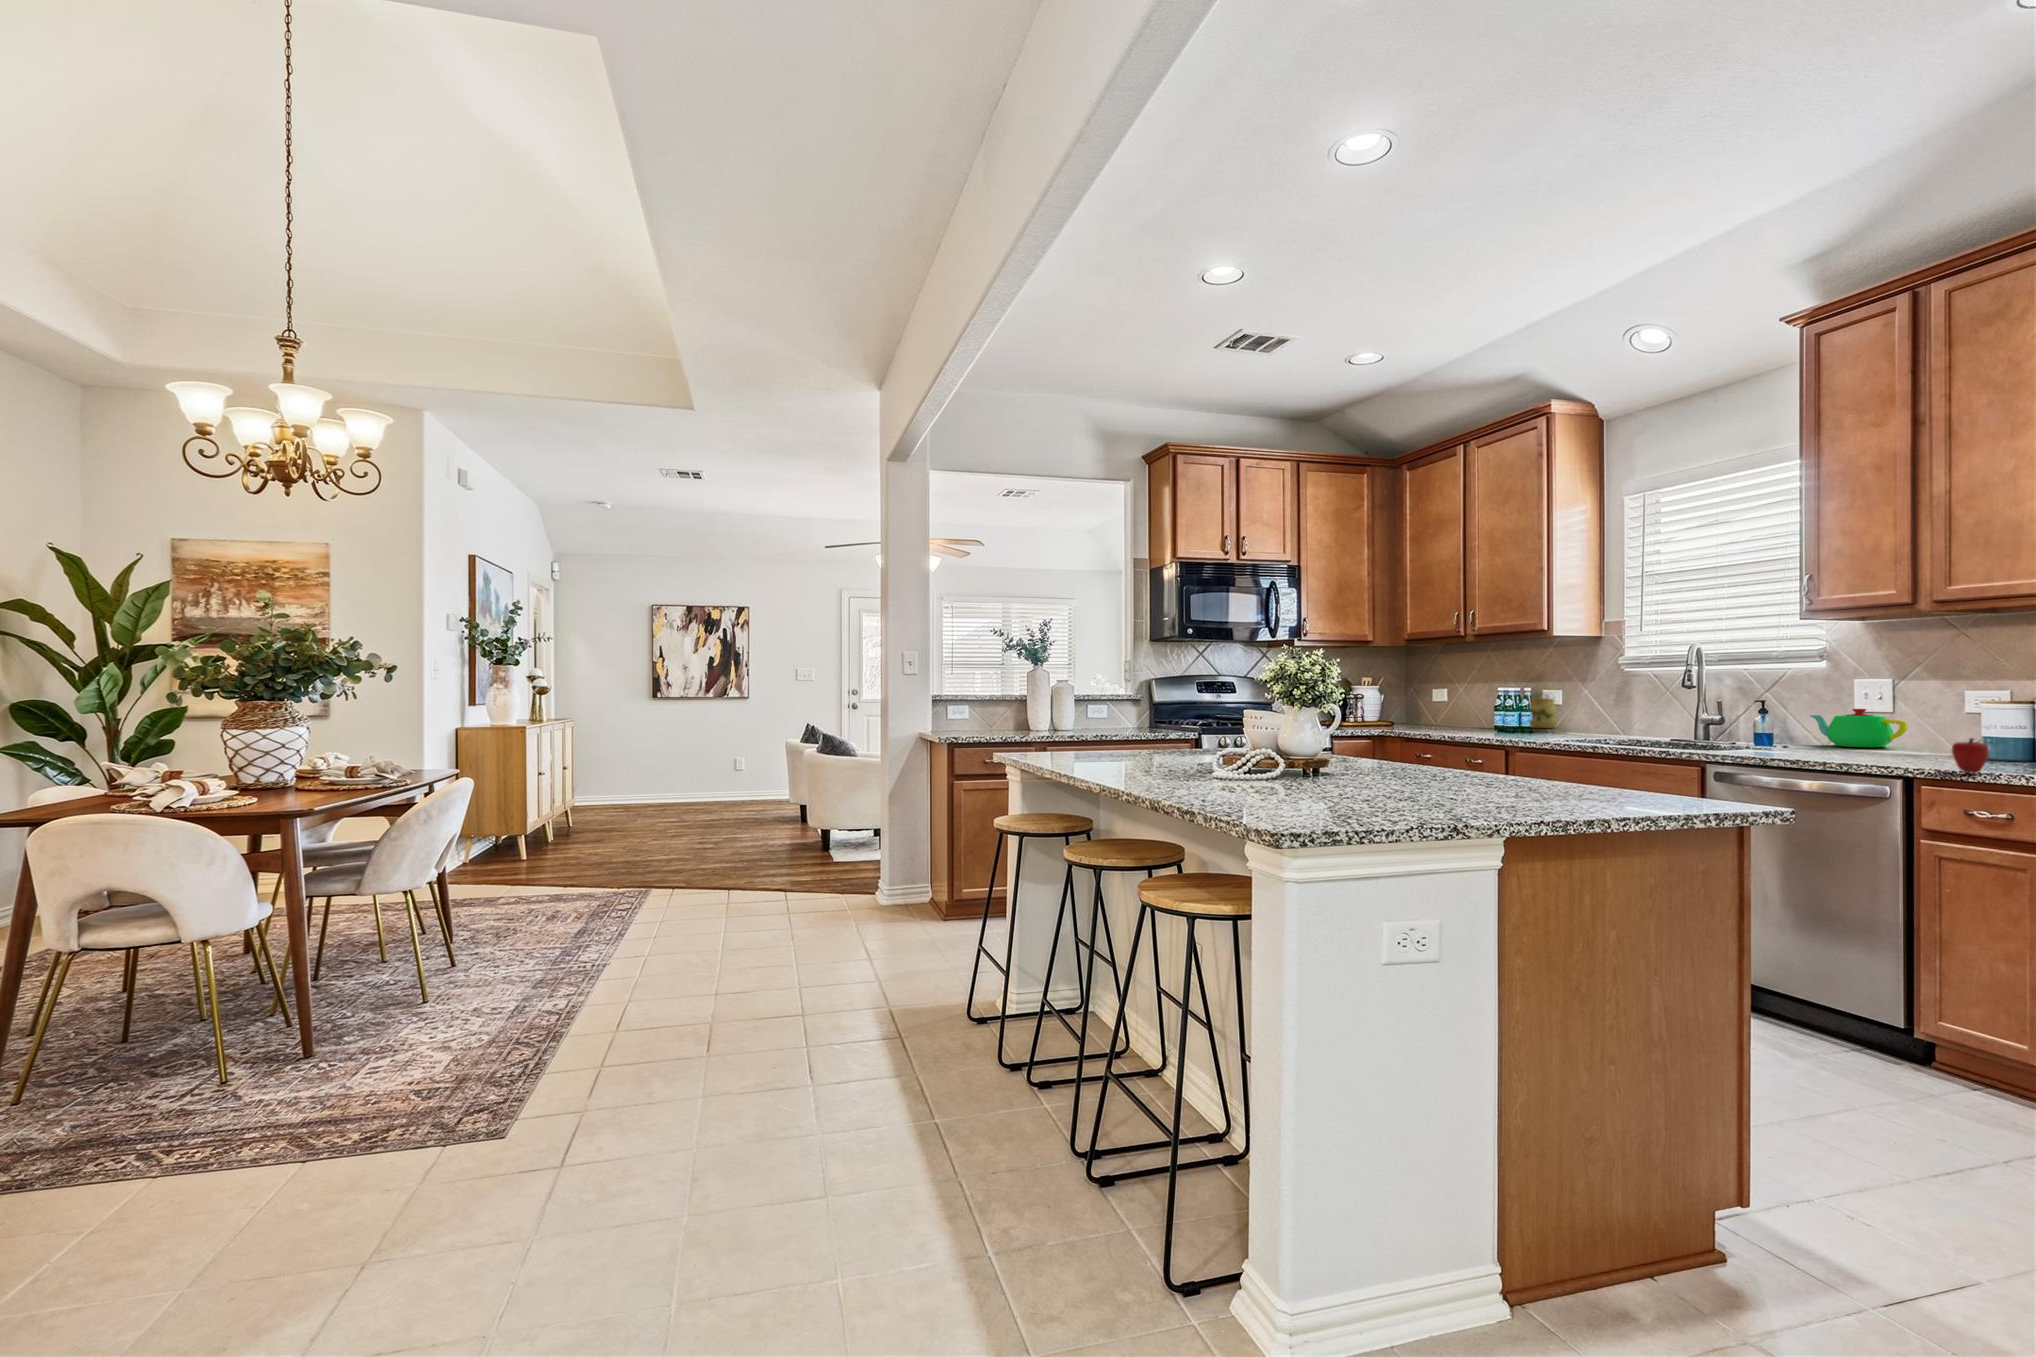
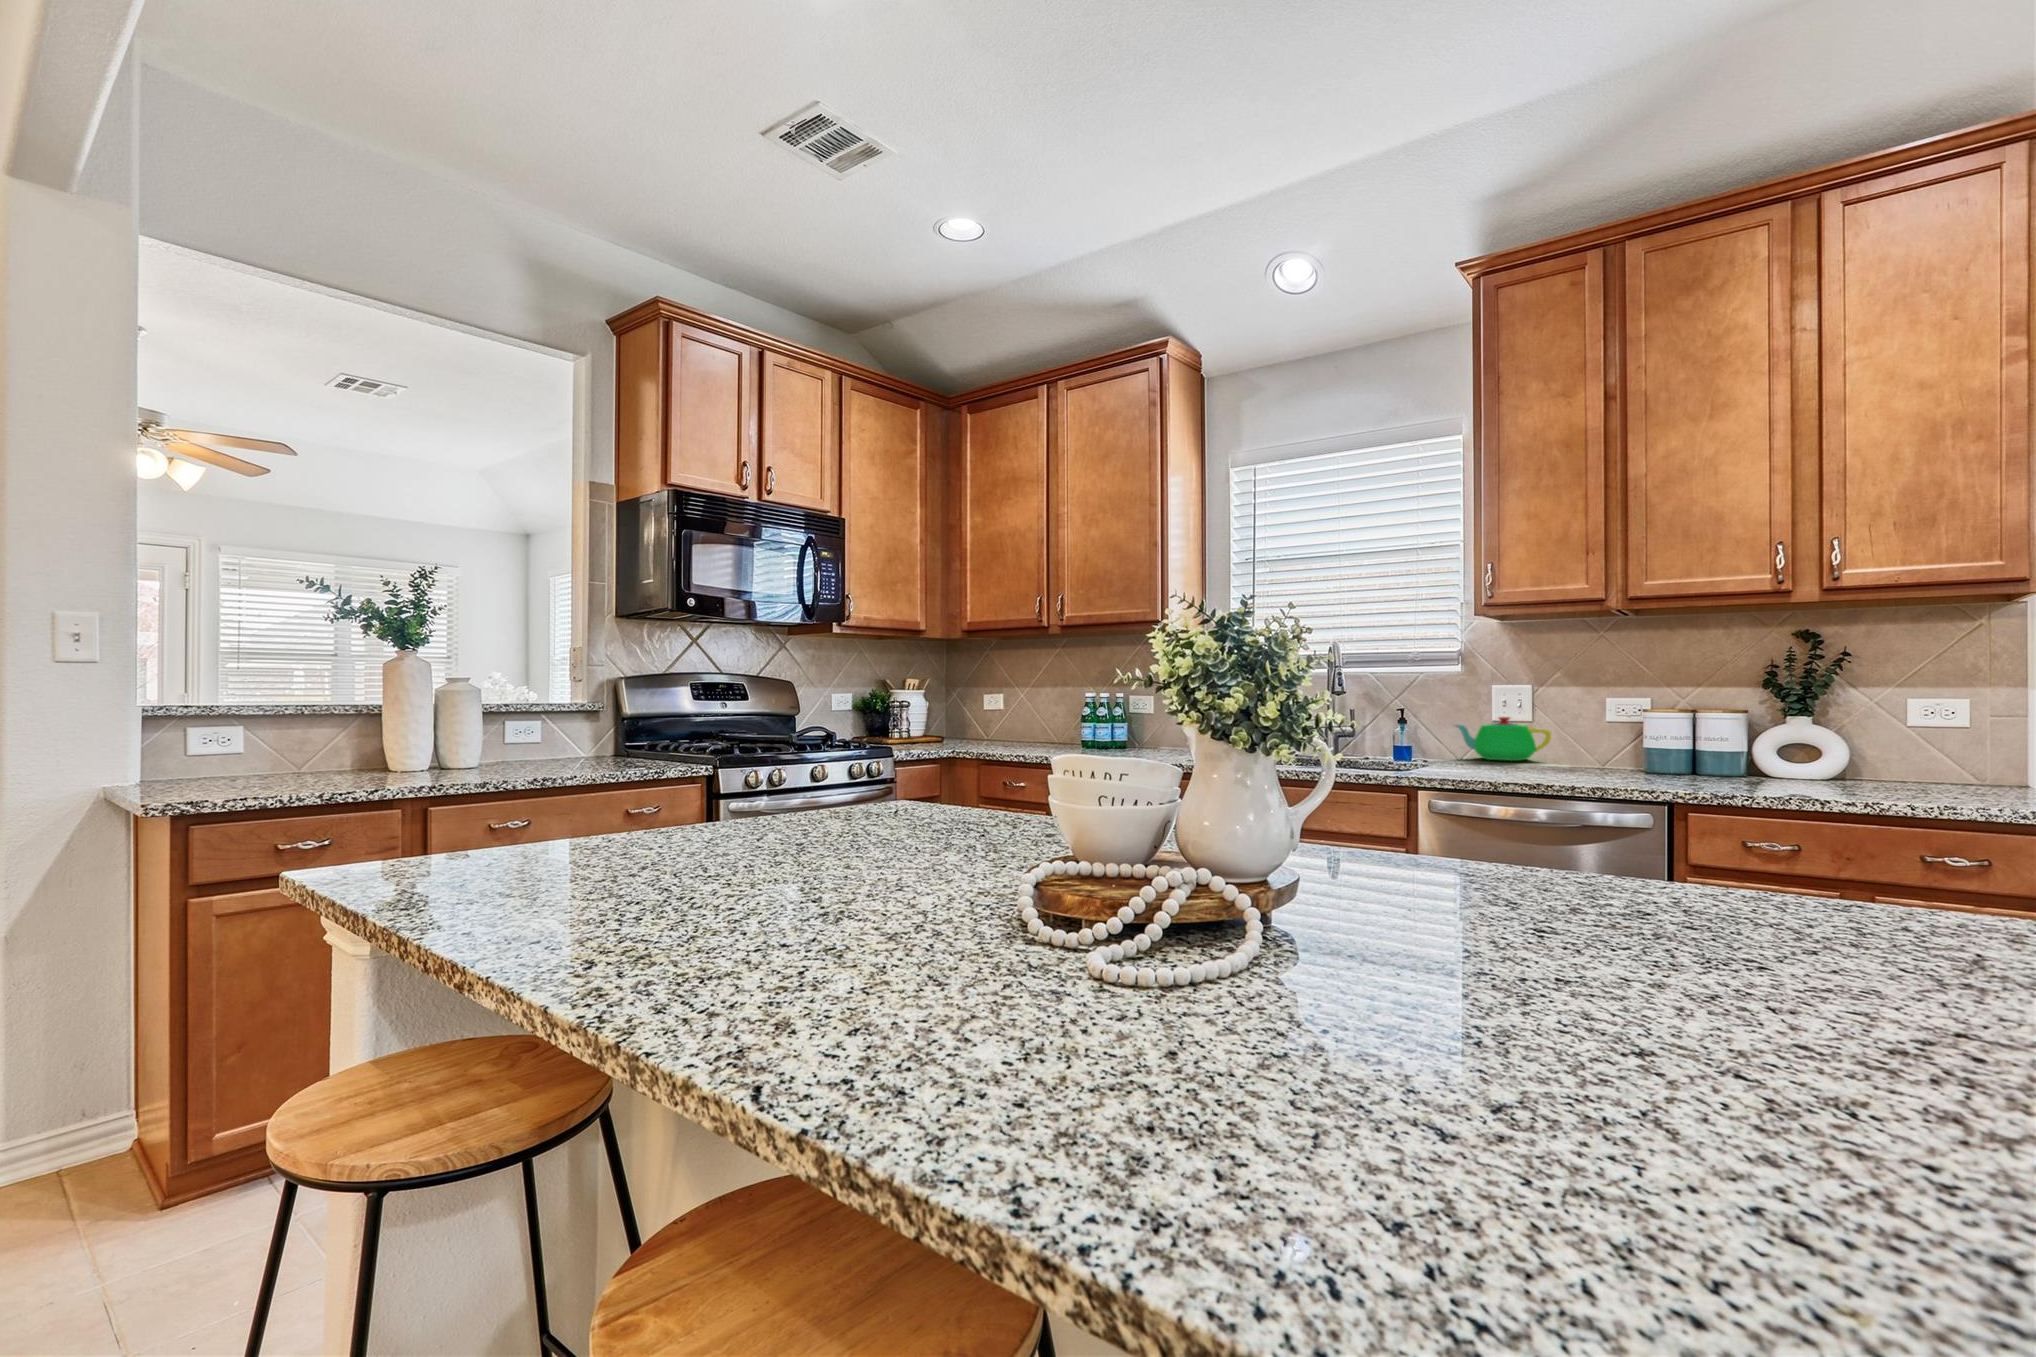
jar: present [1529,697,1557,728] -> none [1115,699,1149,743]
apple: present [1952,738,1989,774] -> none [1723,753,1763,796]

